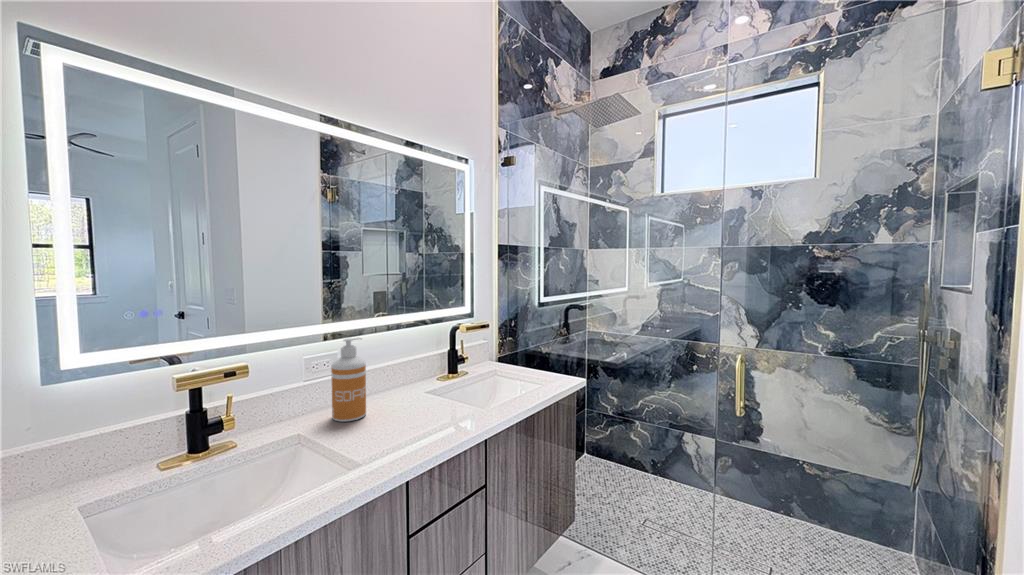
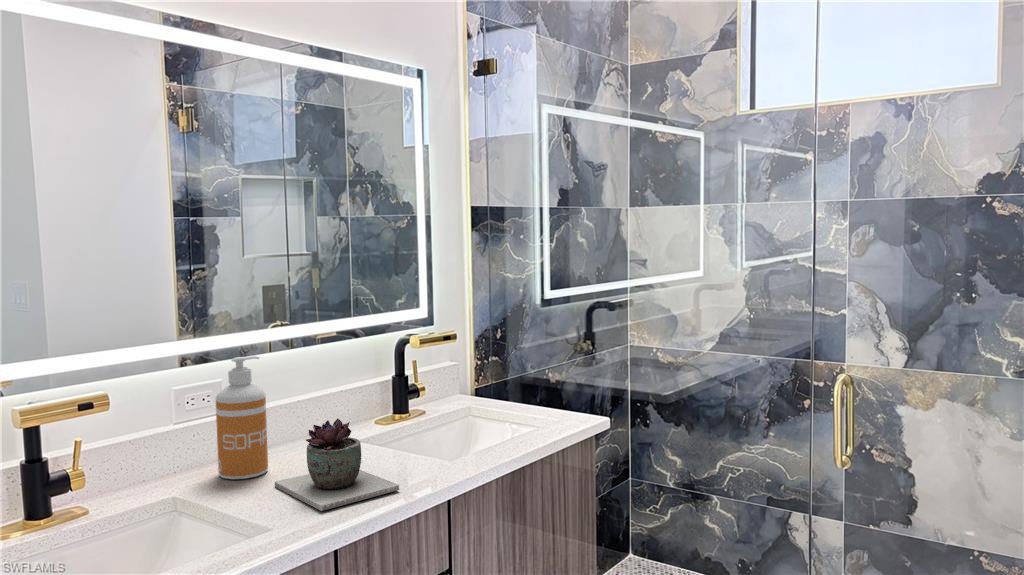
succulent plant: none [369,382,455,450] -> present [275,419,400,511]

